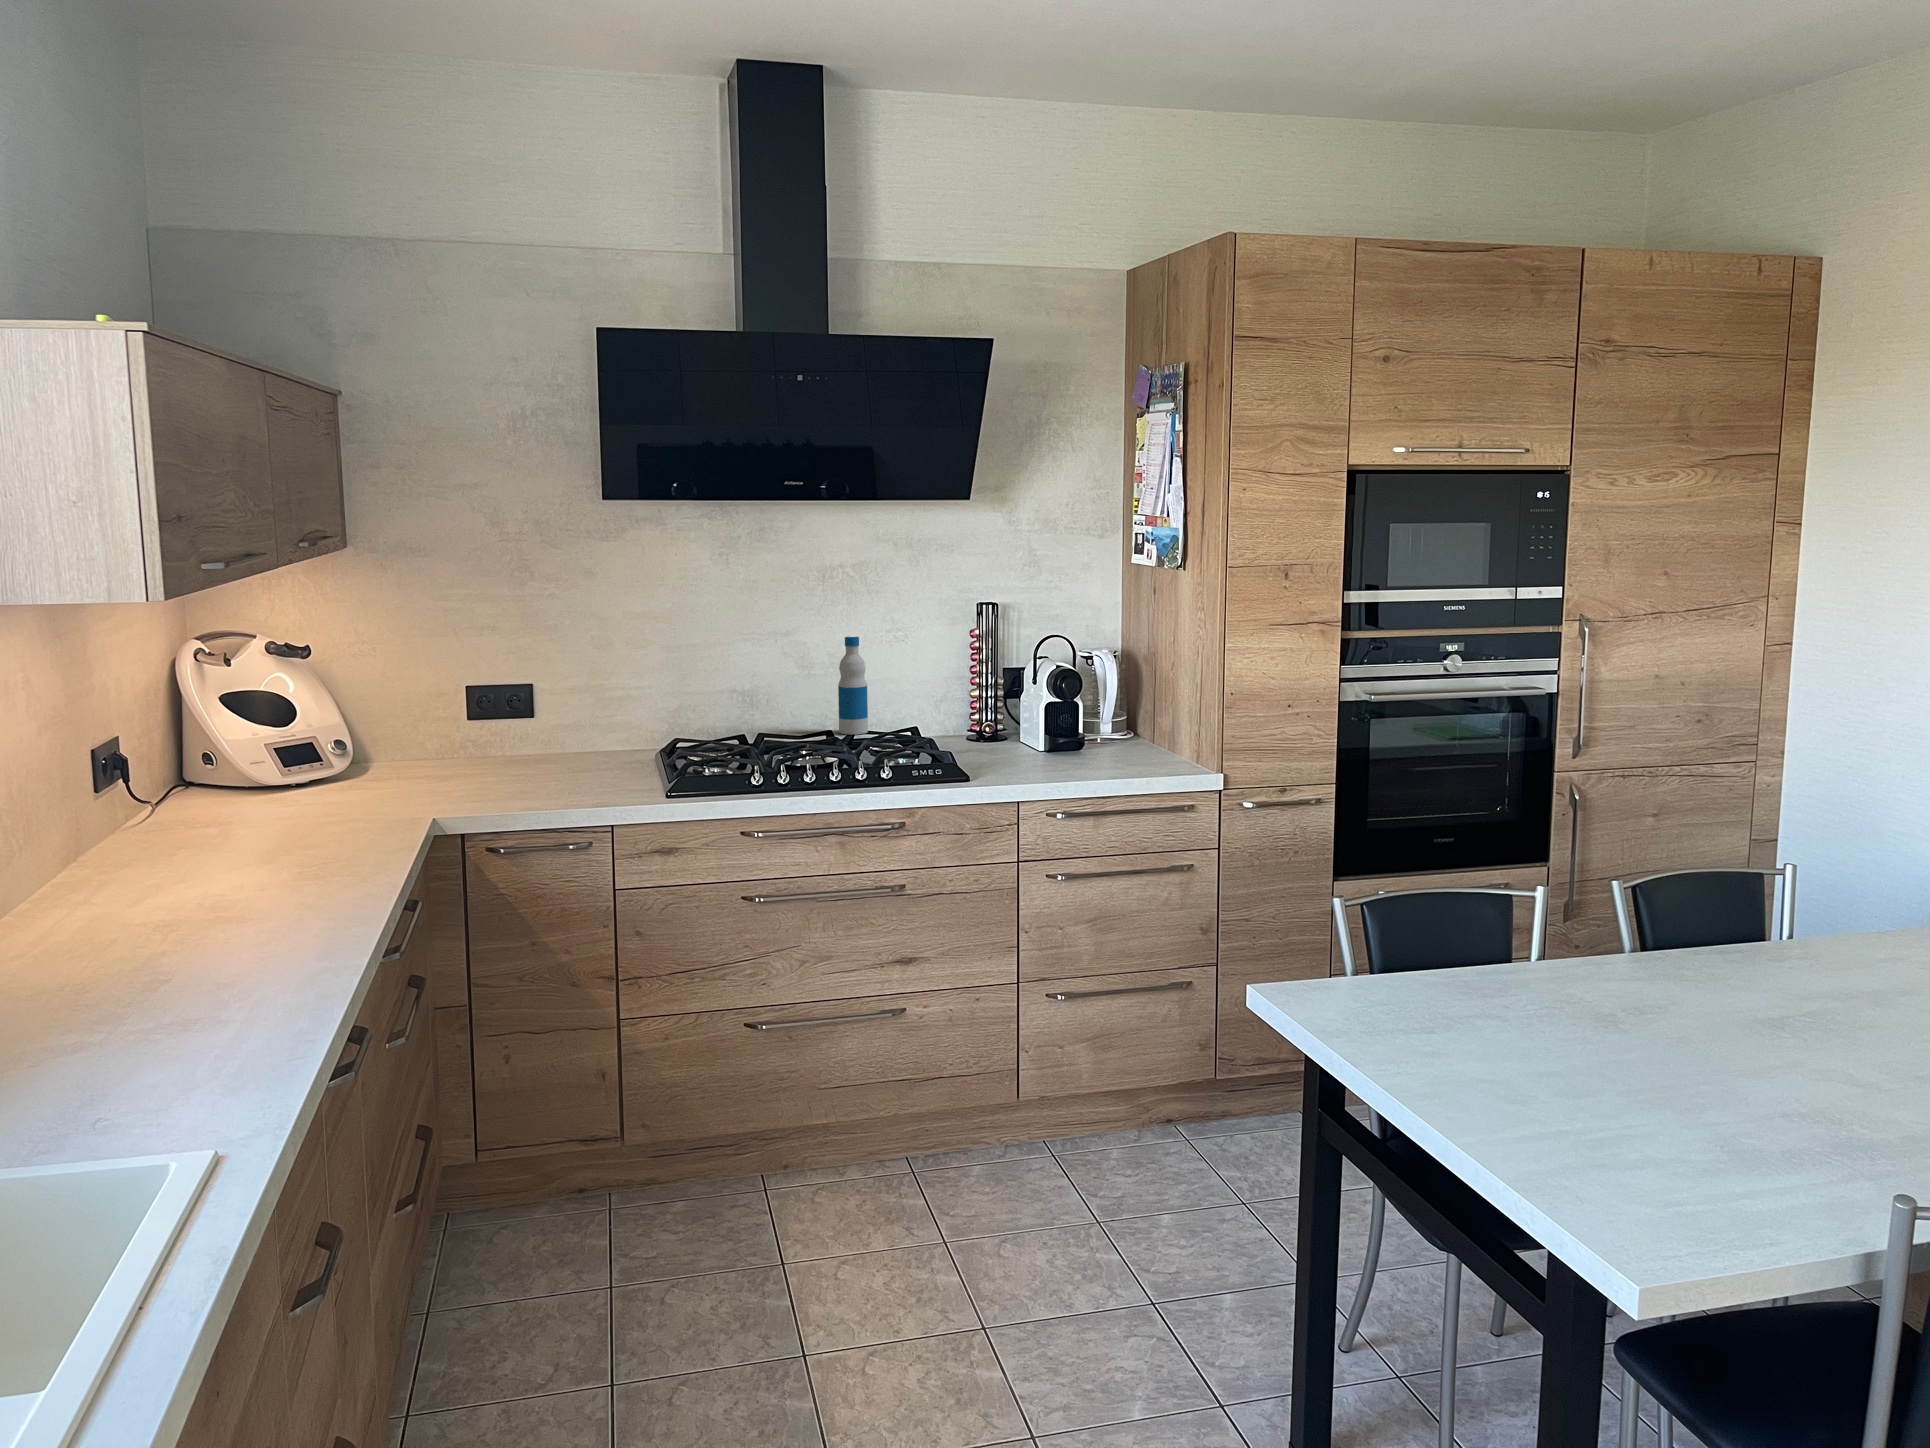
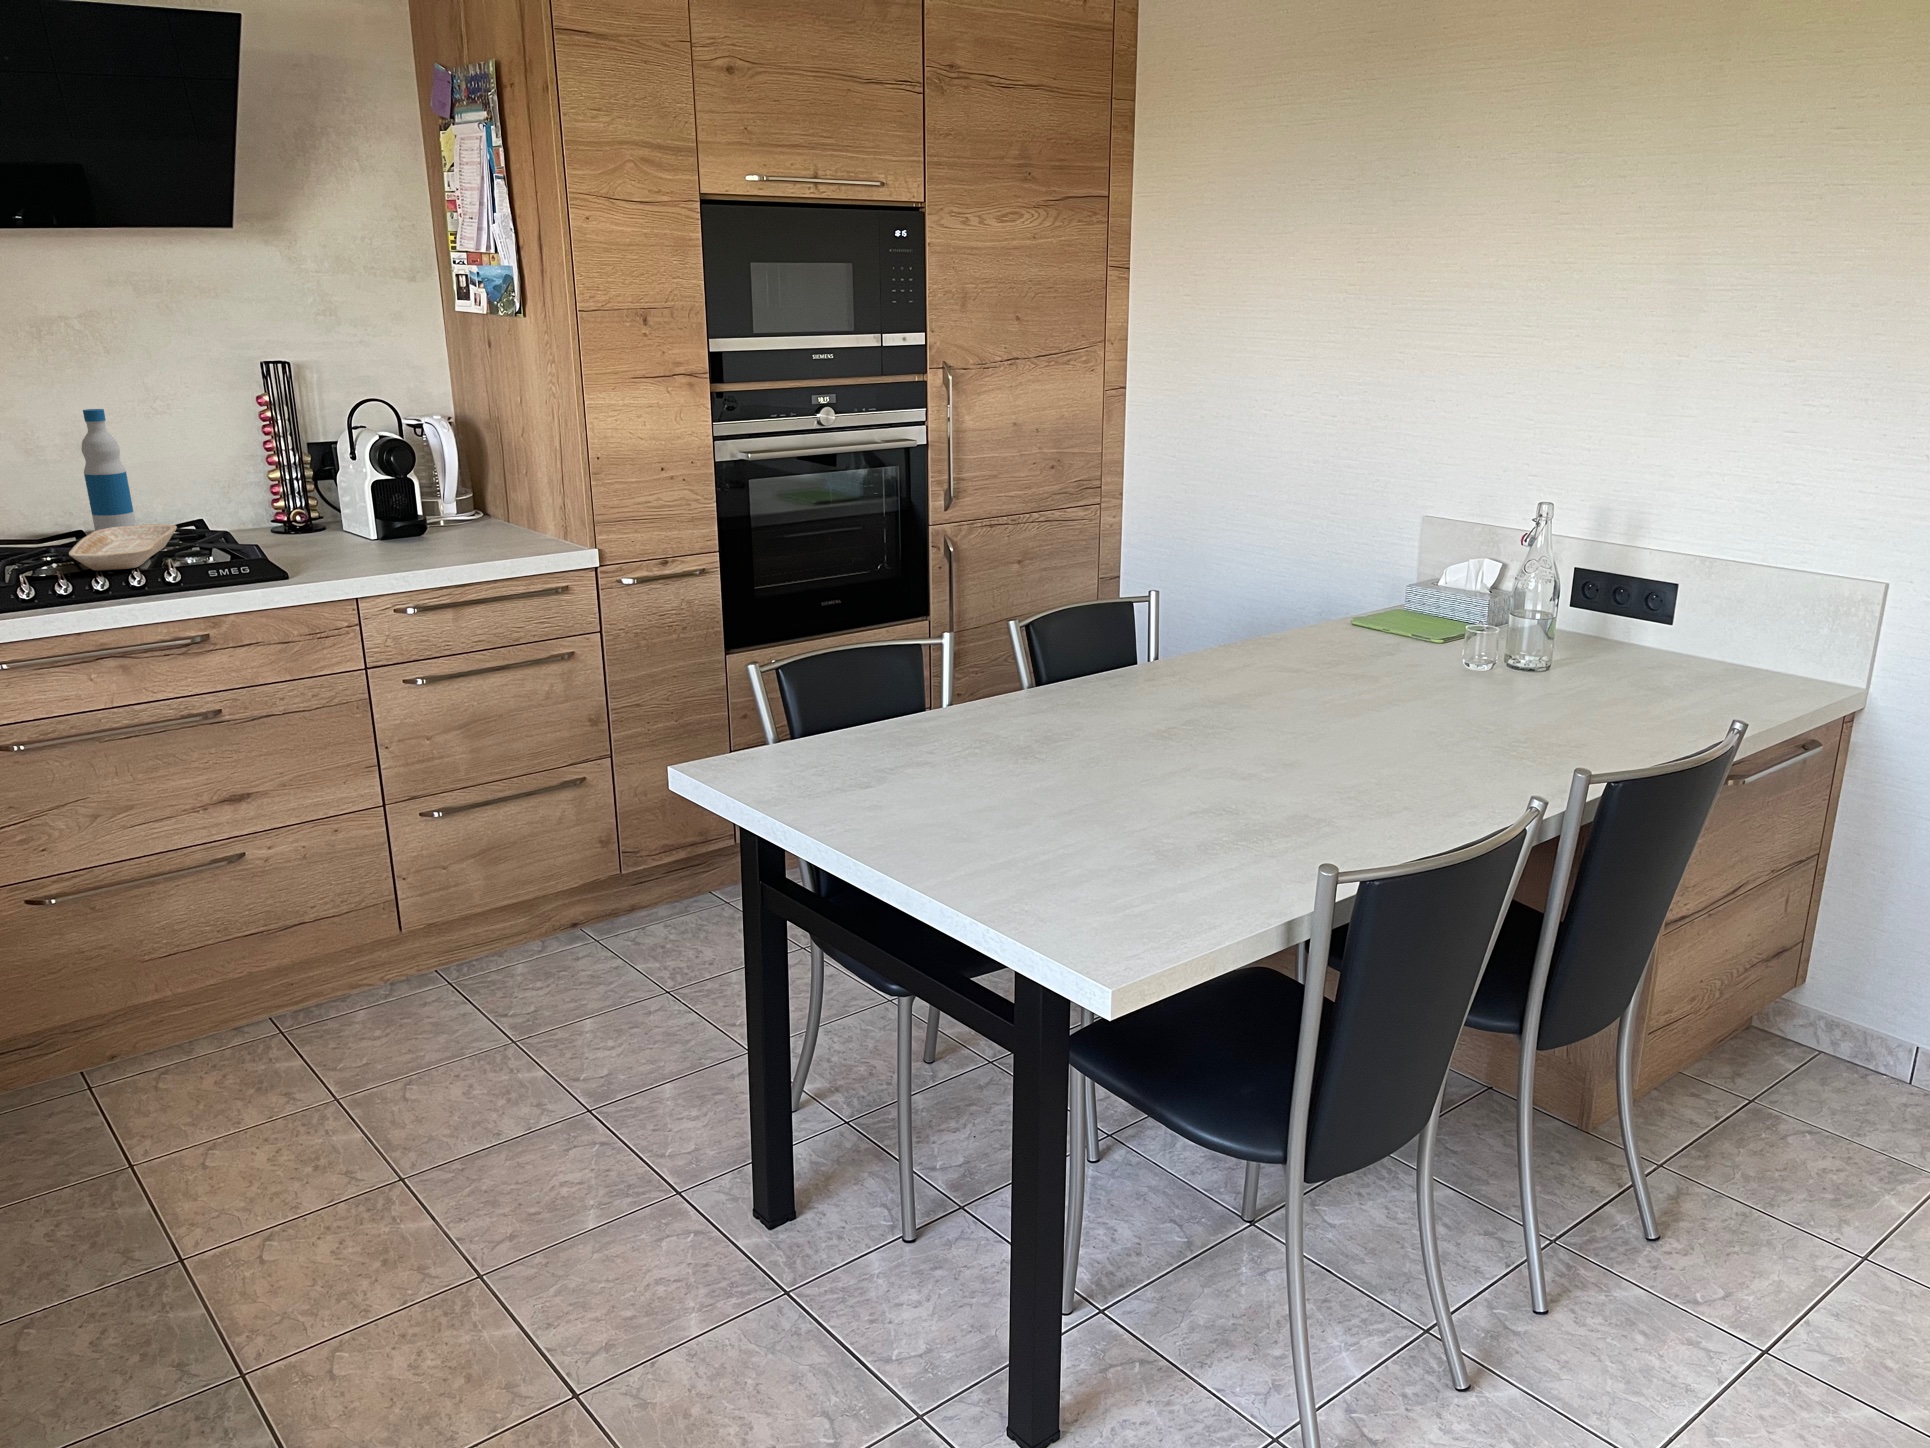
tray: none [818,729,896,765] -> present [69,524,177,570]

